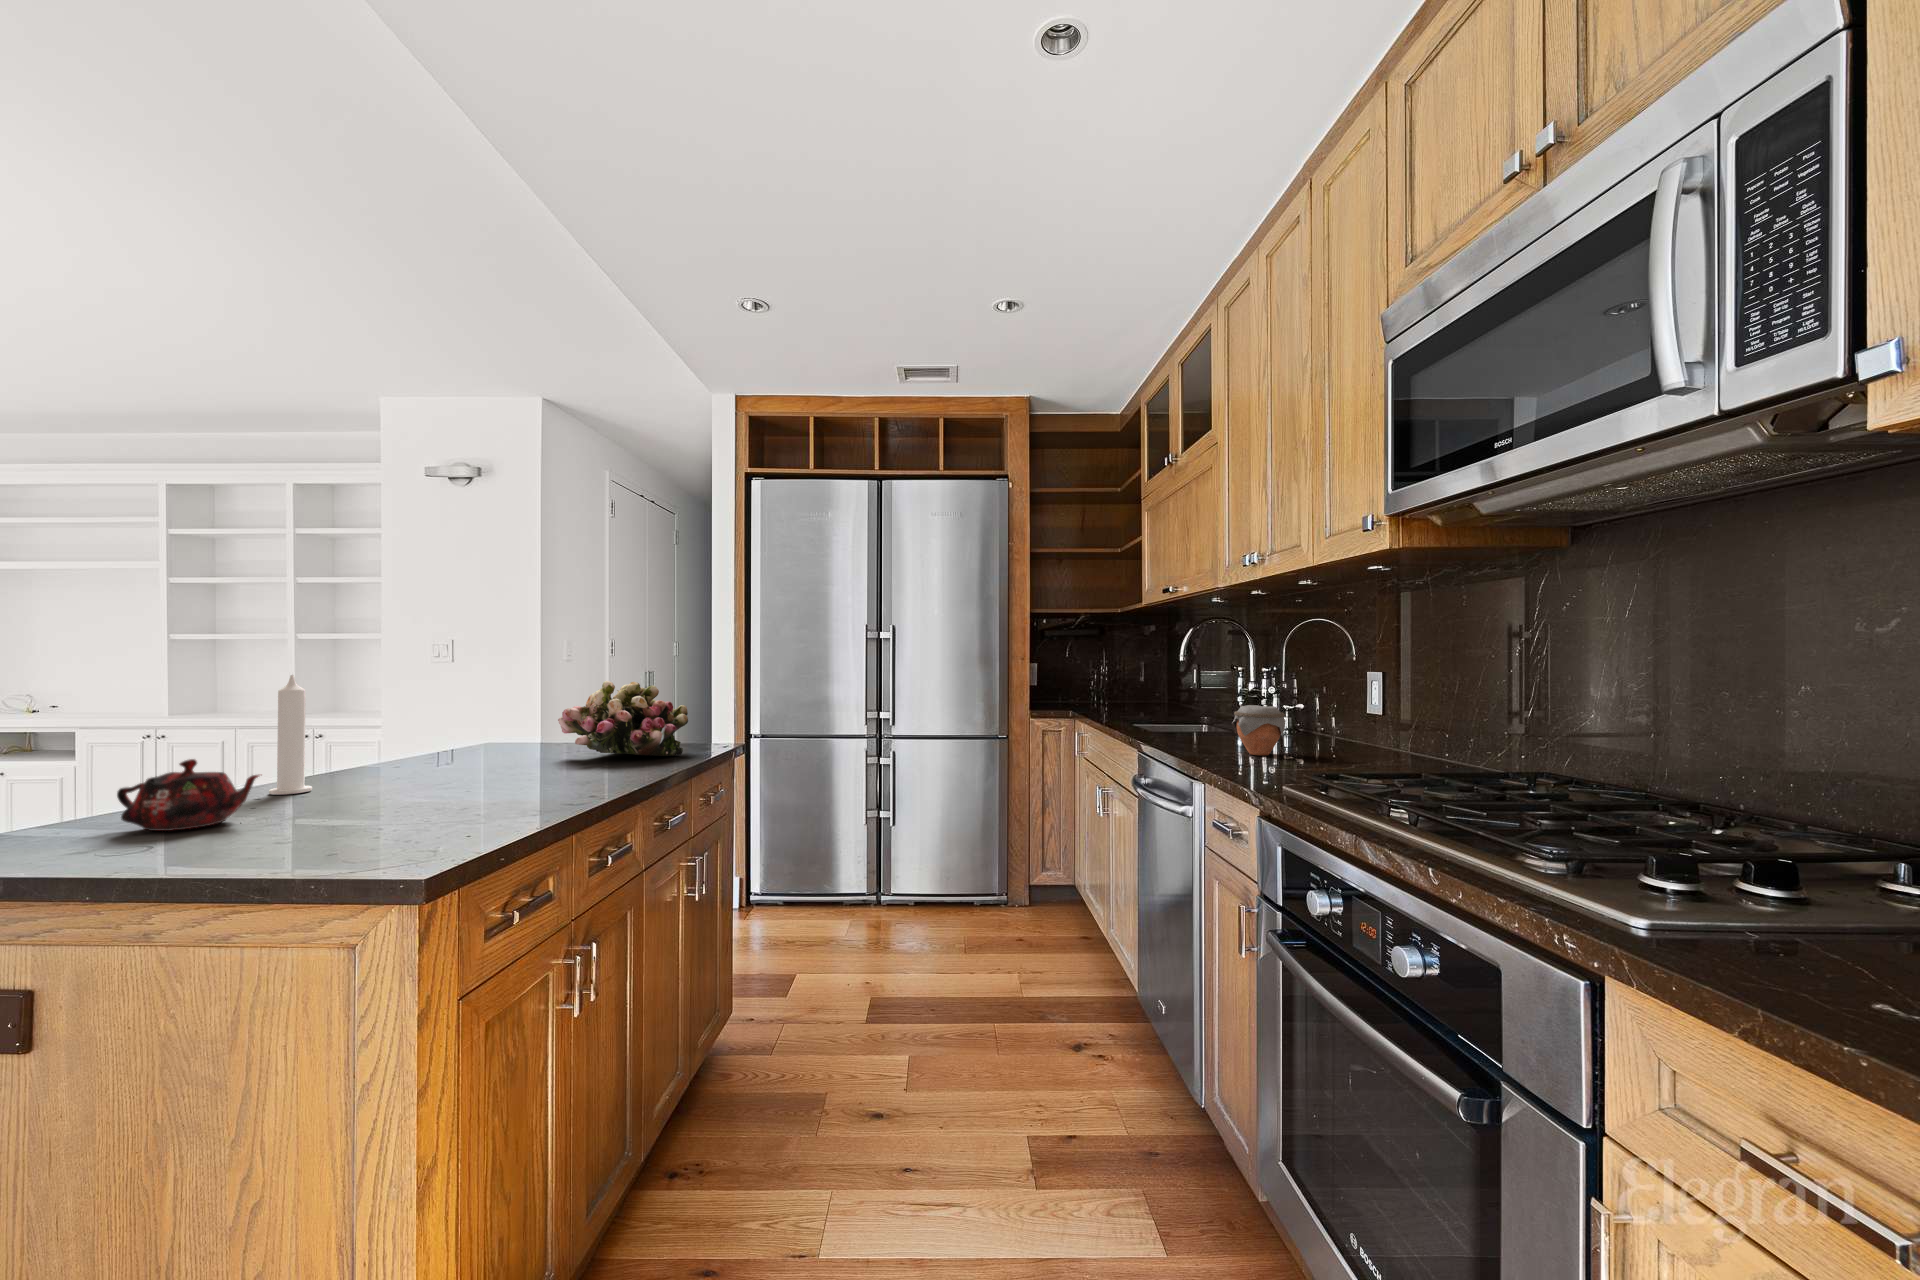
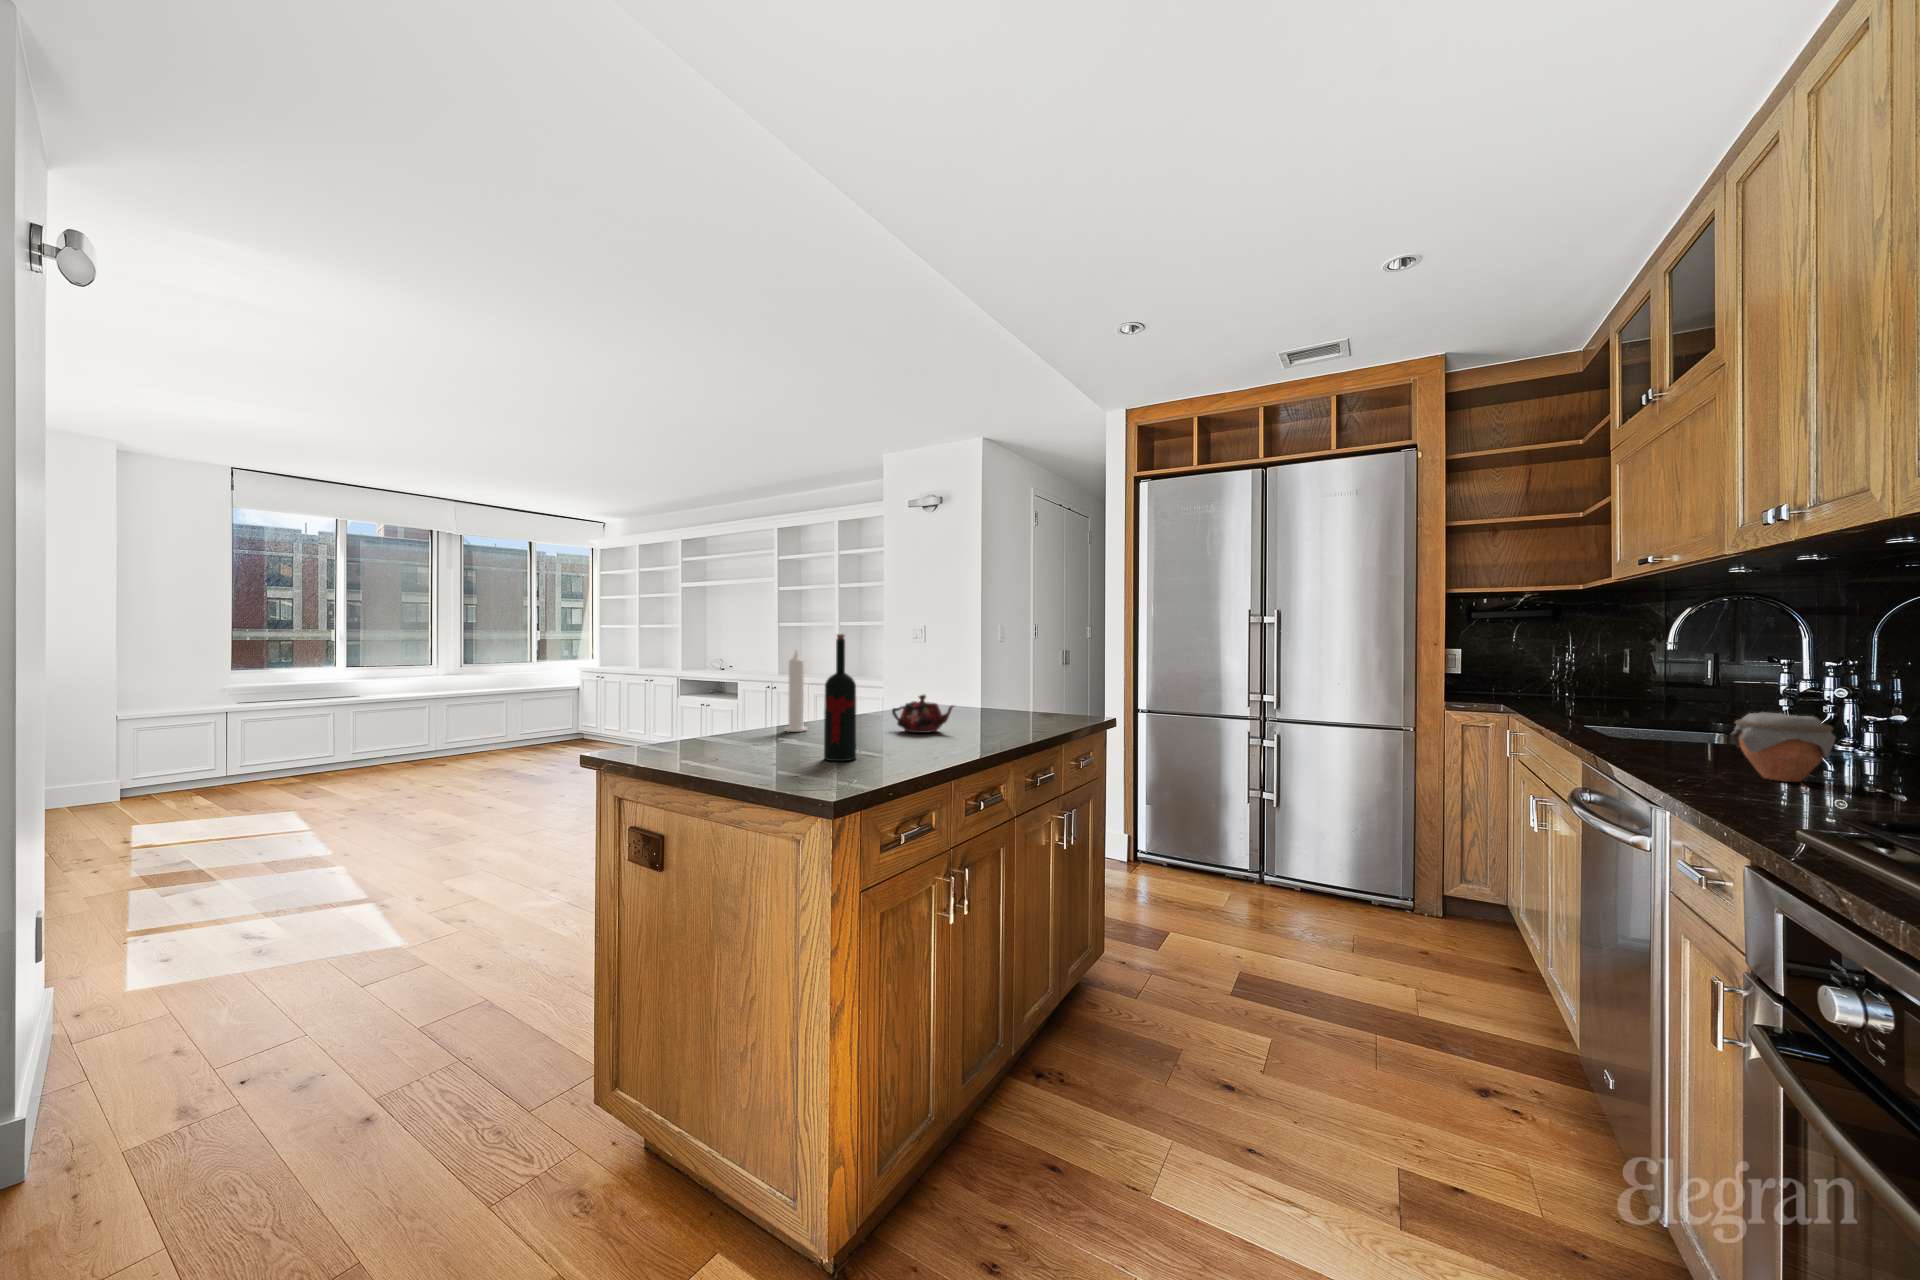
wine bottle: none [372,652,427,827] -> present [824,634,856,761]
flower arrangement: present [558,681,688,756] -> none [968,659,1069,725]
teapot: present [117,759,259,831] -> present [892,695,954,733]

